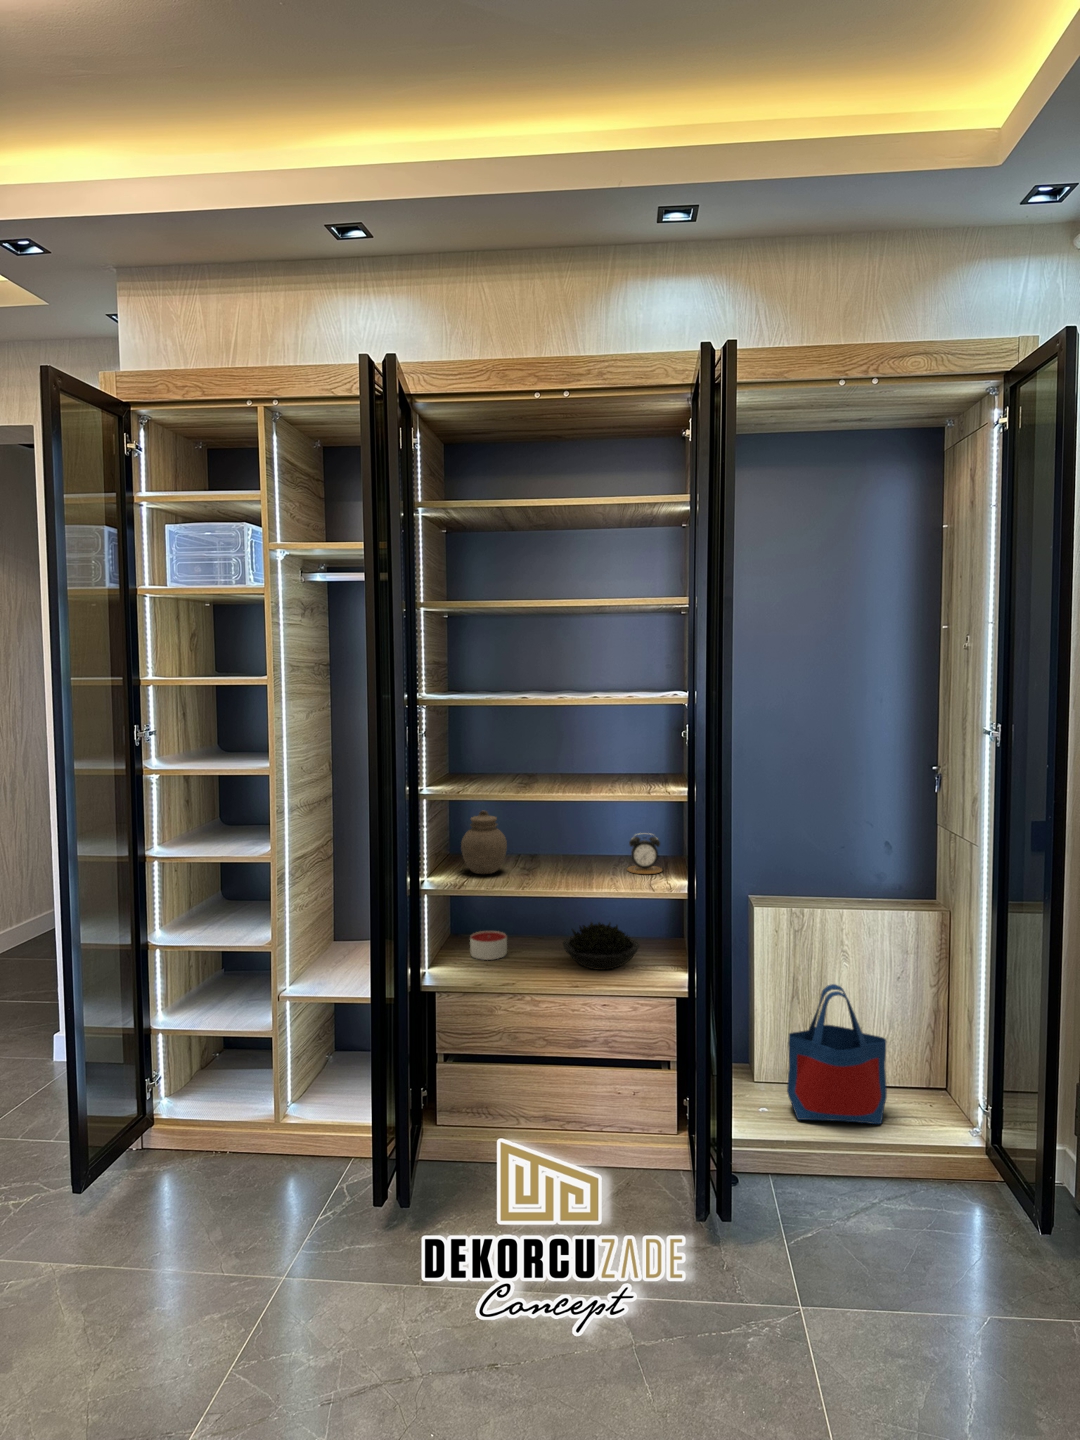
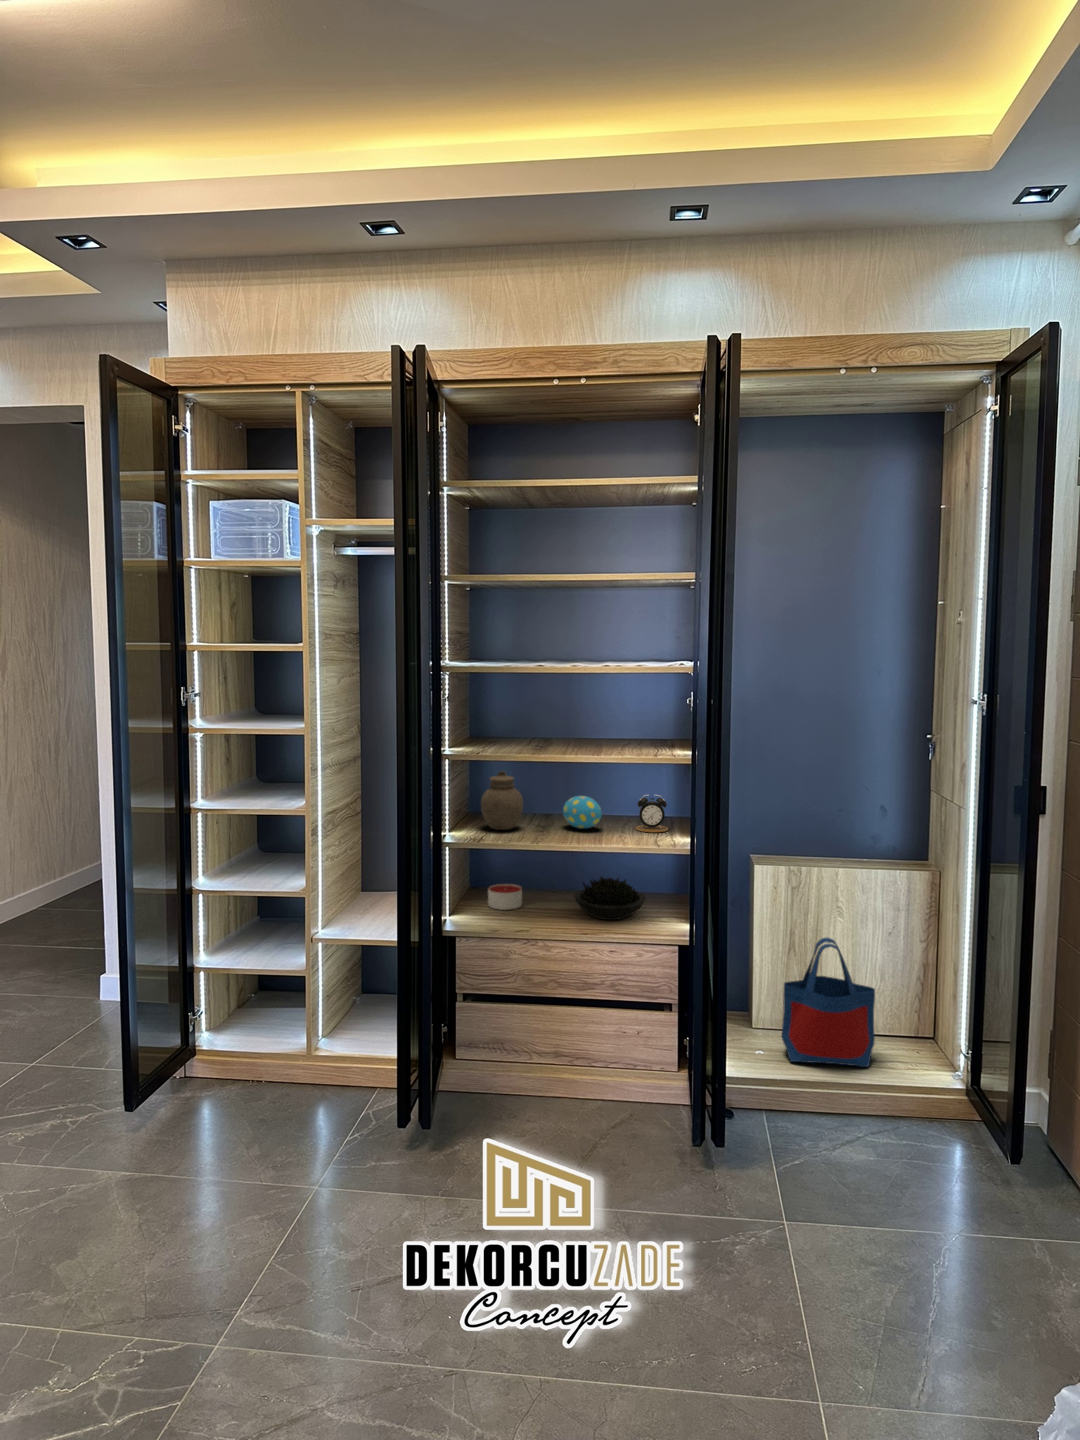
decorative egg: none [549,836,591,871] -> present [563,796,602,829]

